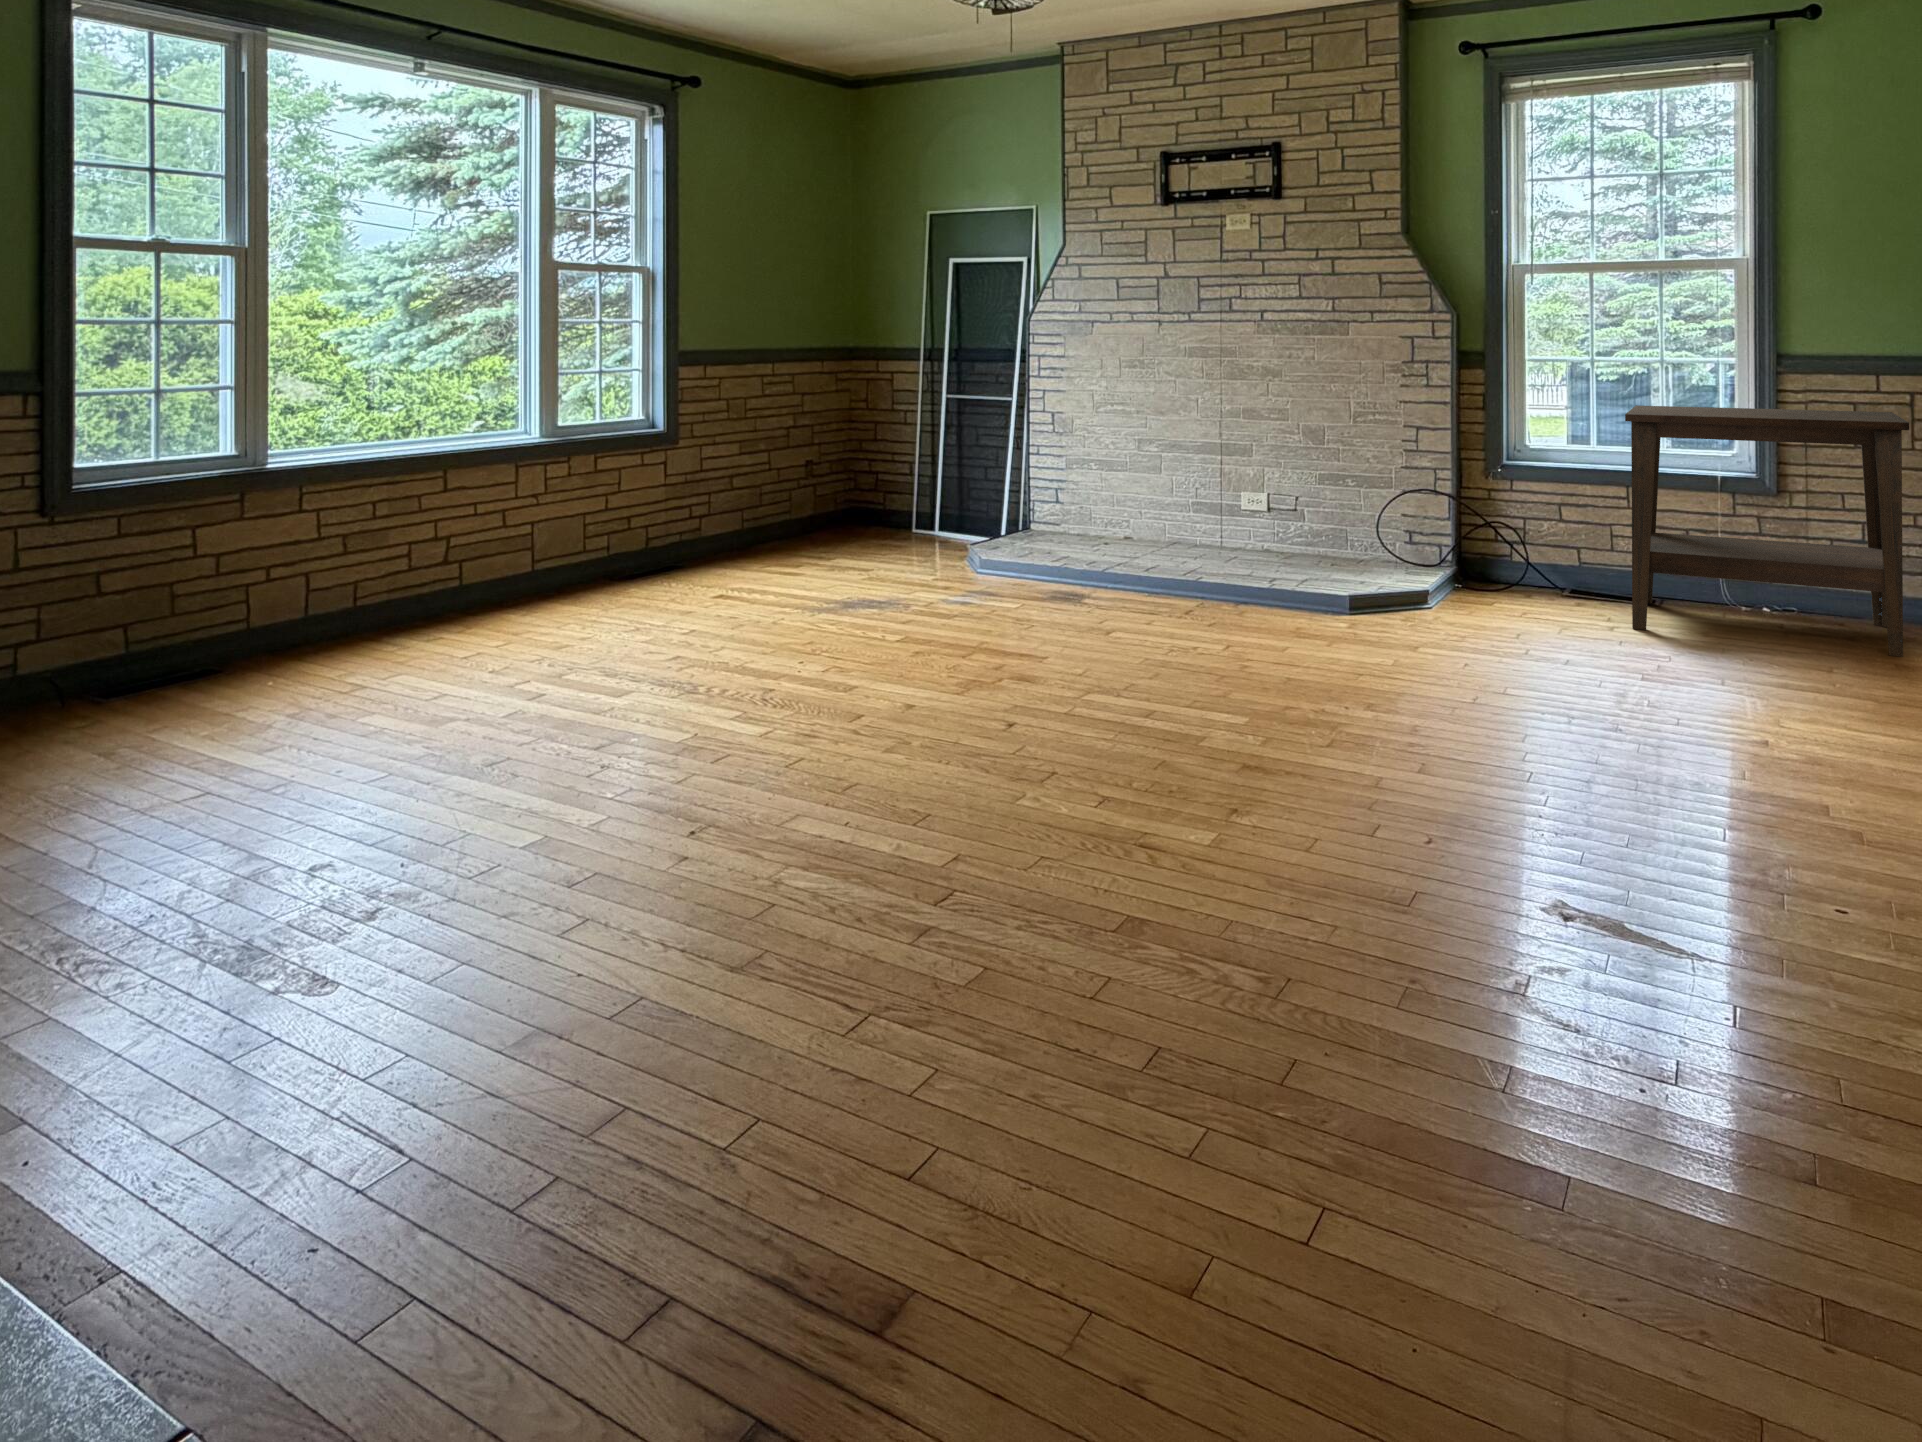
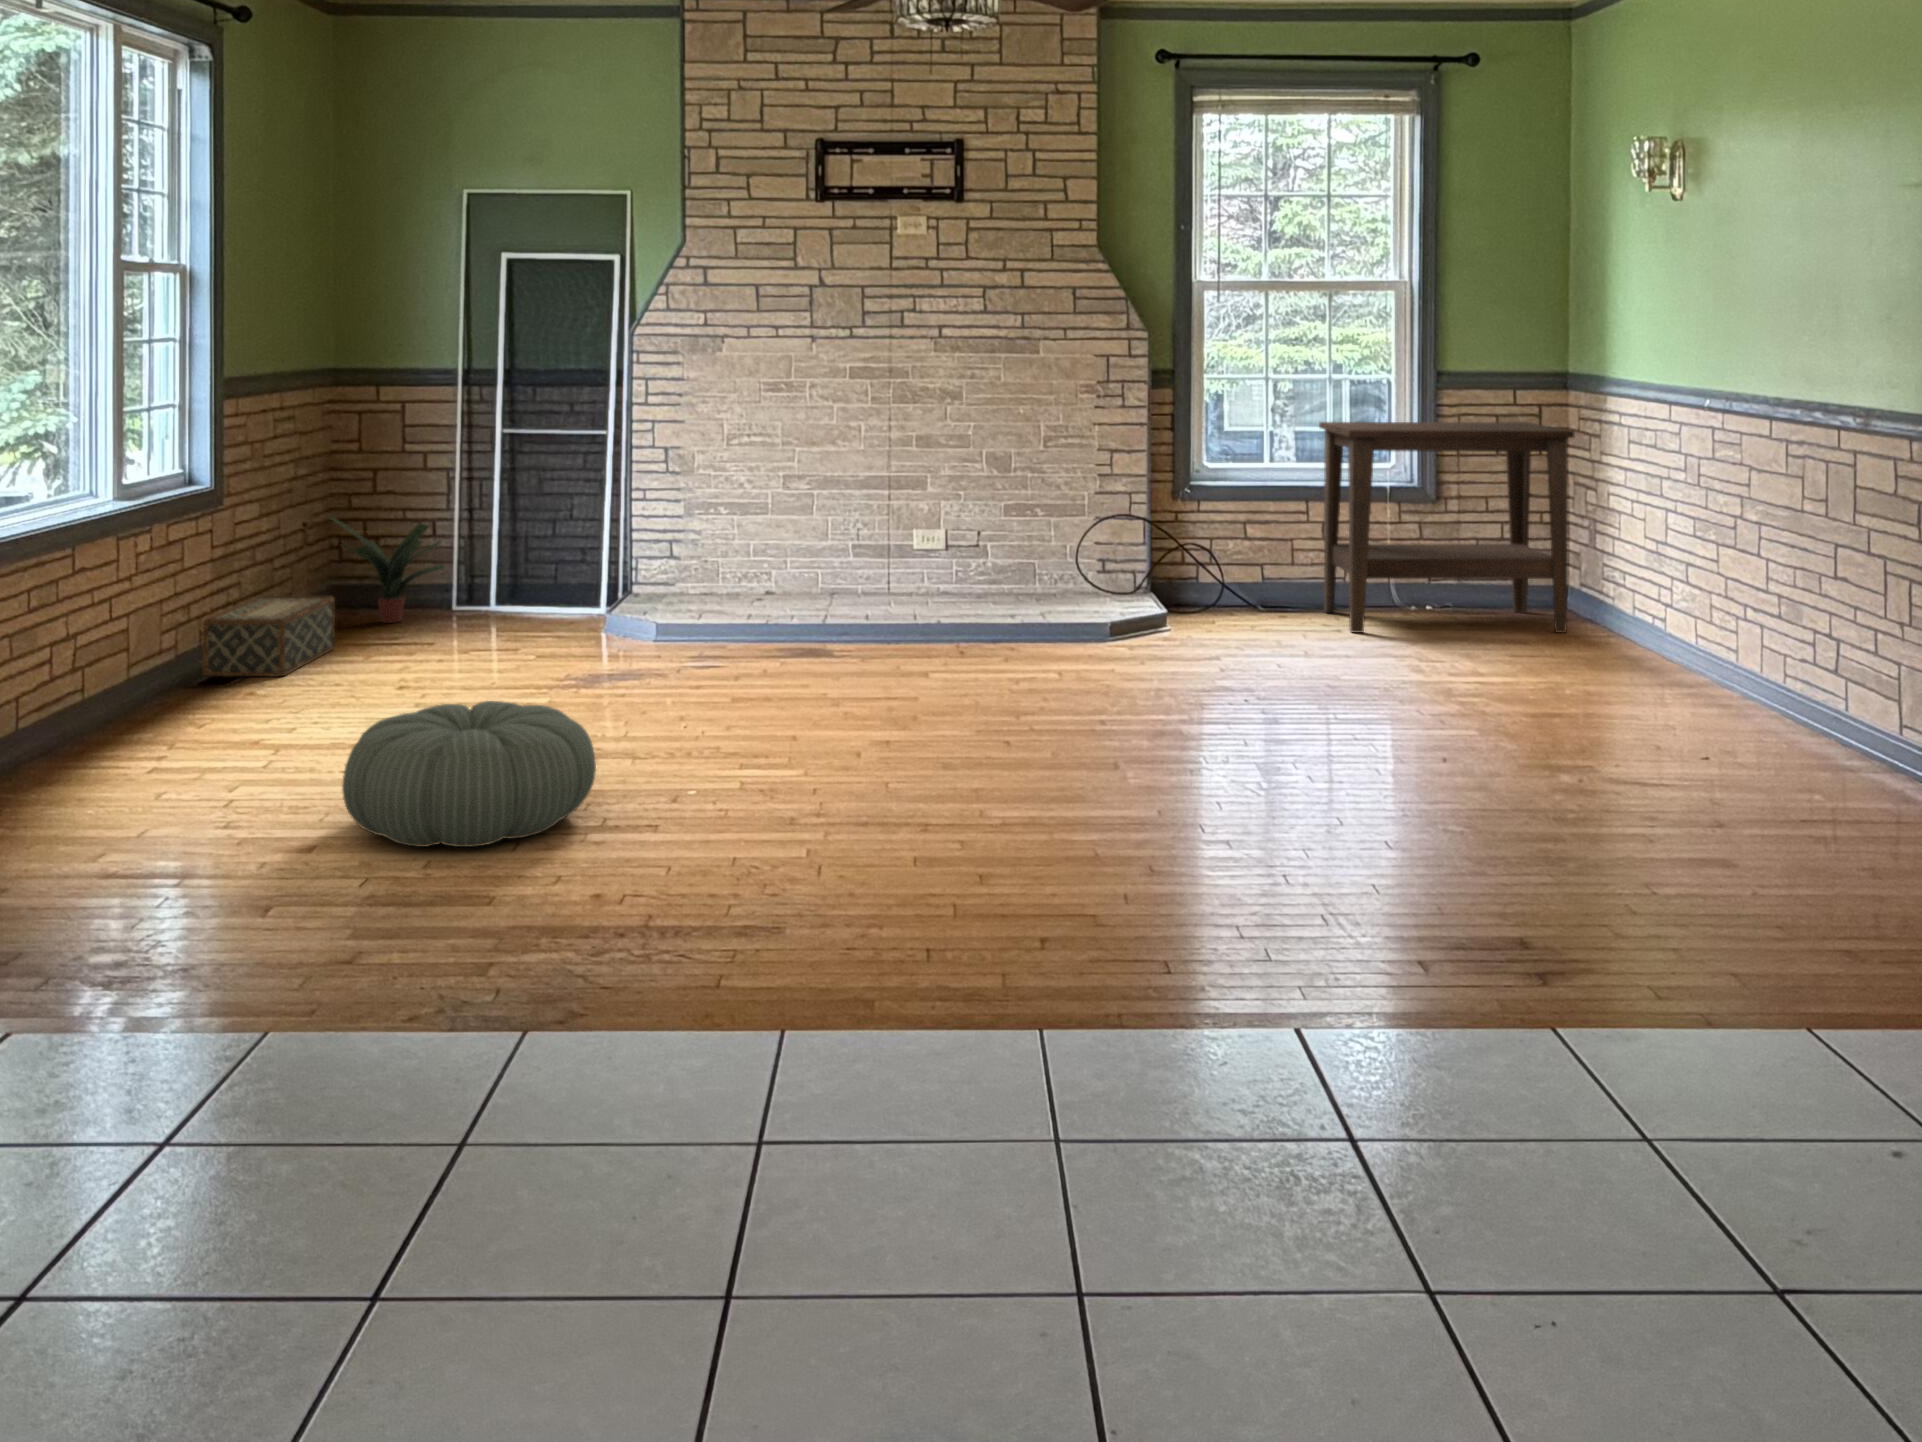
potted plant: none [822,457,900,539] -> present [331,517,444,623]
woven basket: none [664,512,783,573] -> present [202,596,335,677]
pouf: none [428,612,653,737] -> present [342,701,596,847]

